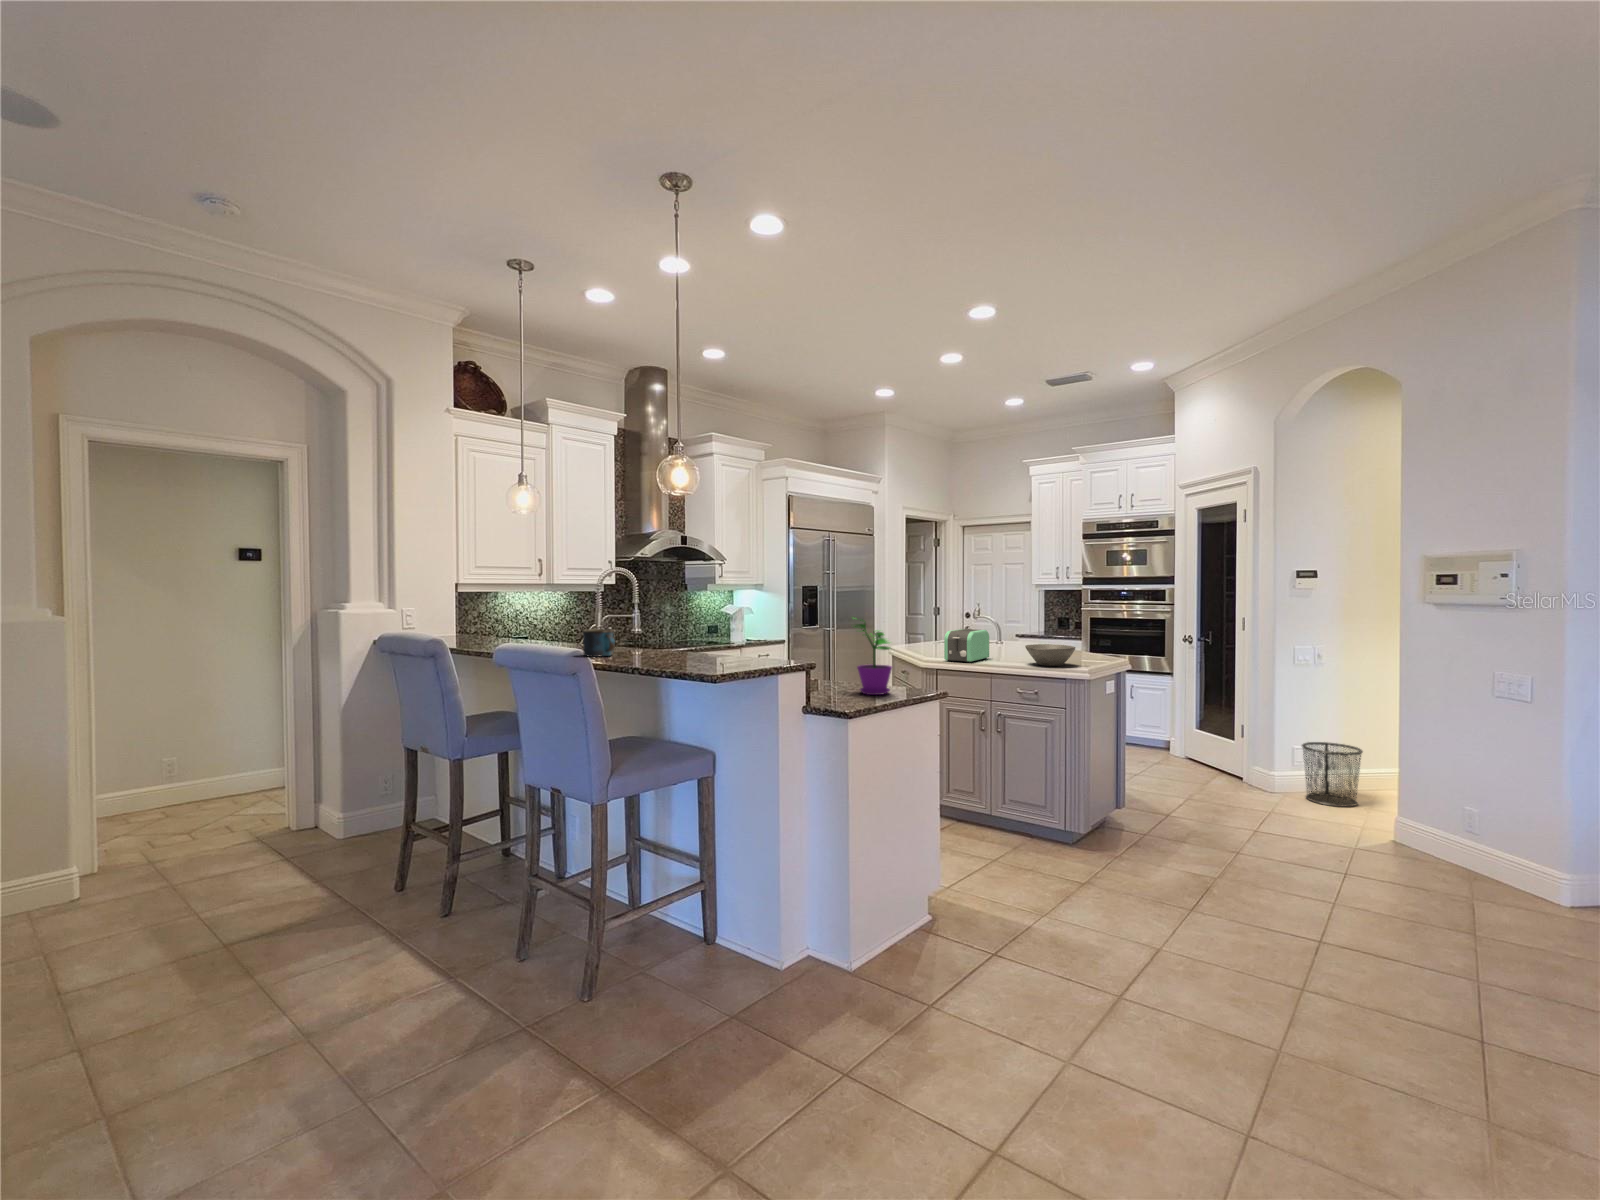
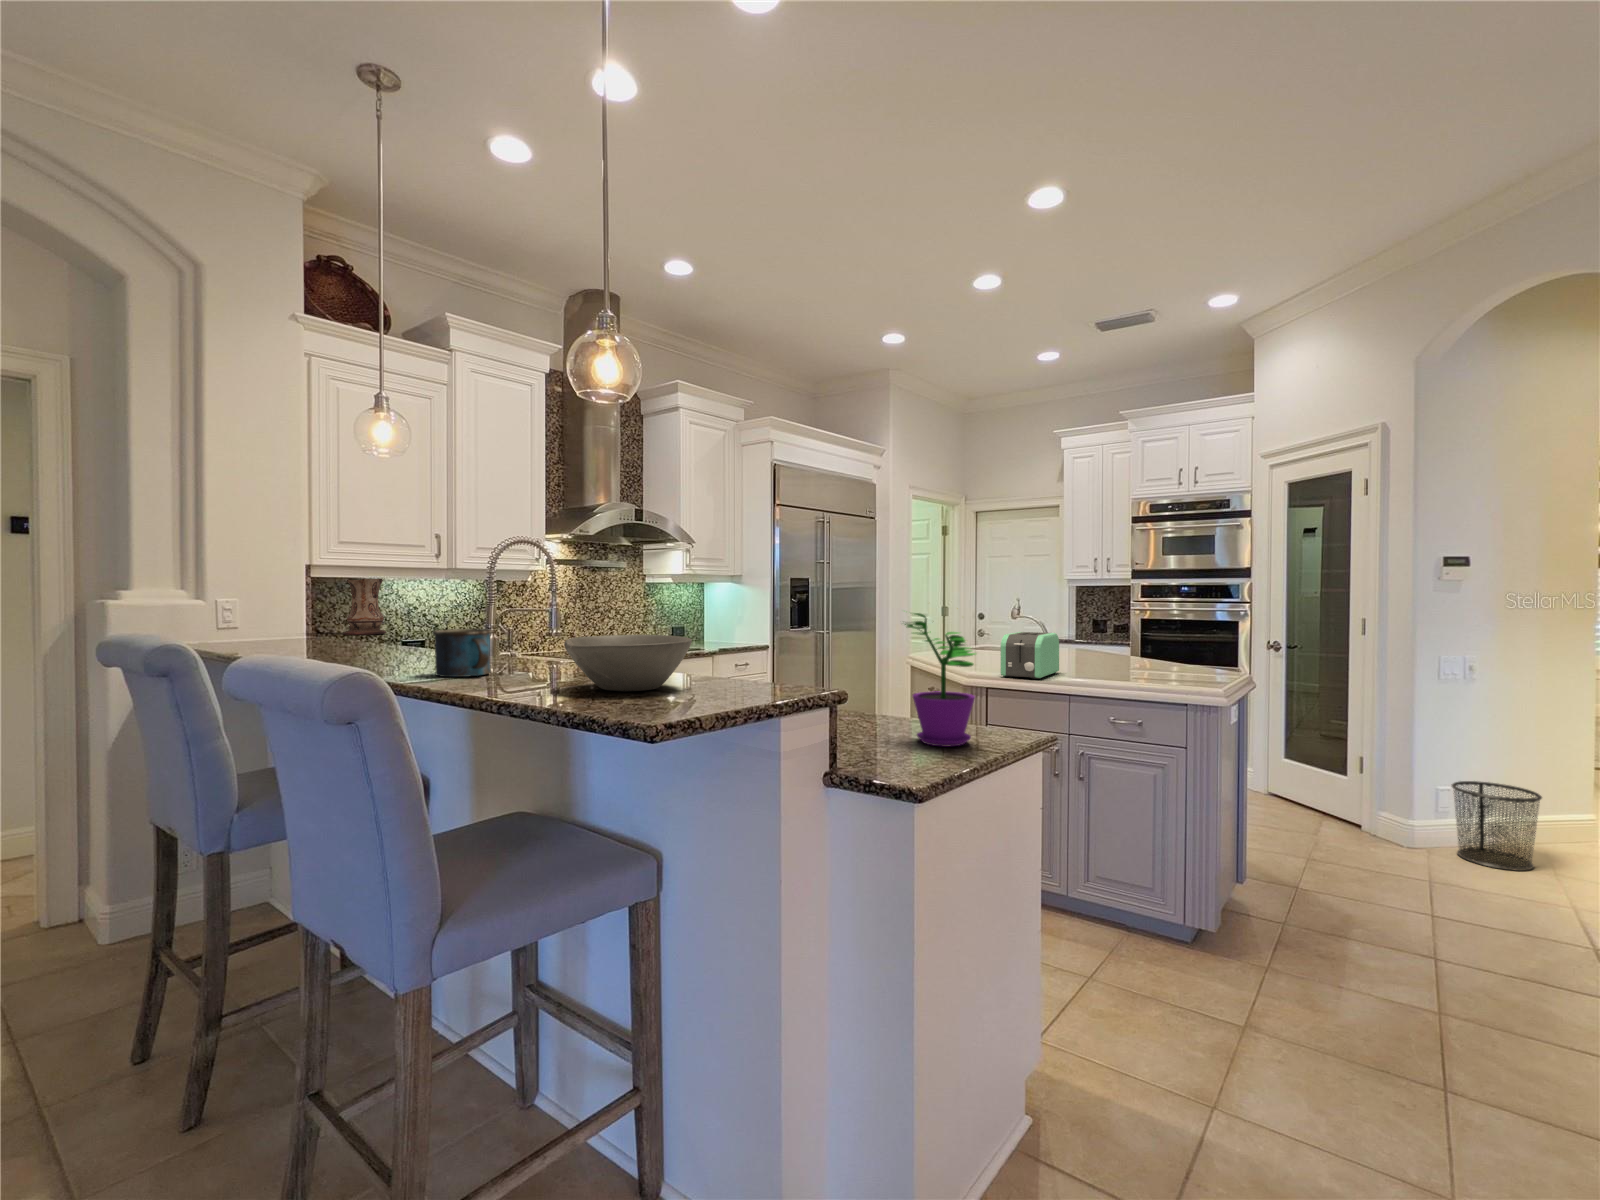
vase: none [470,587,502,633] -> present [343,579,386,635]
bowl: present [1025,644,1075,666] -> present [564,635,692,691]

